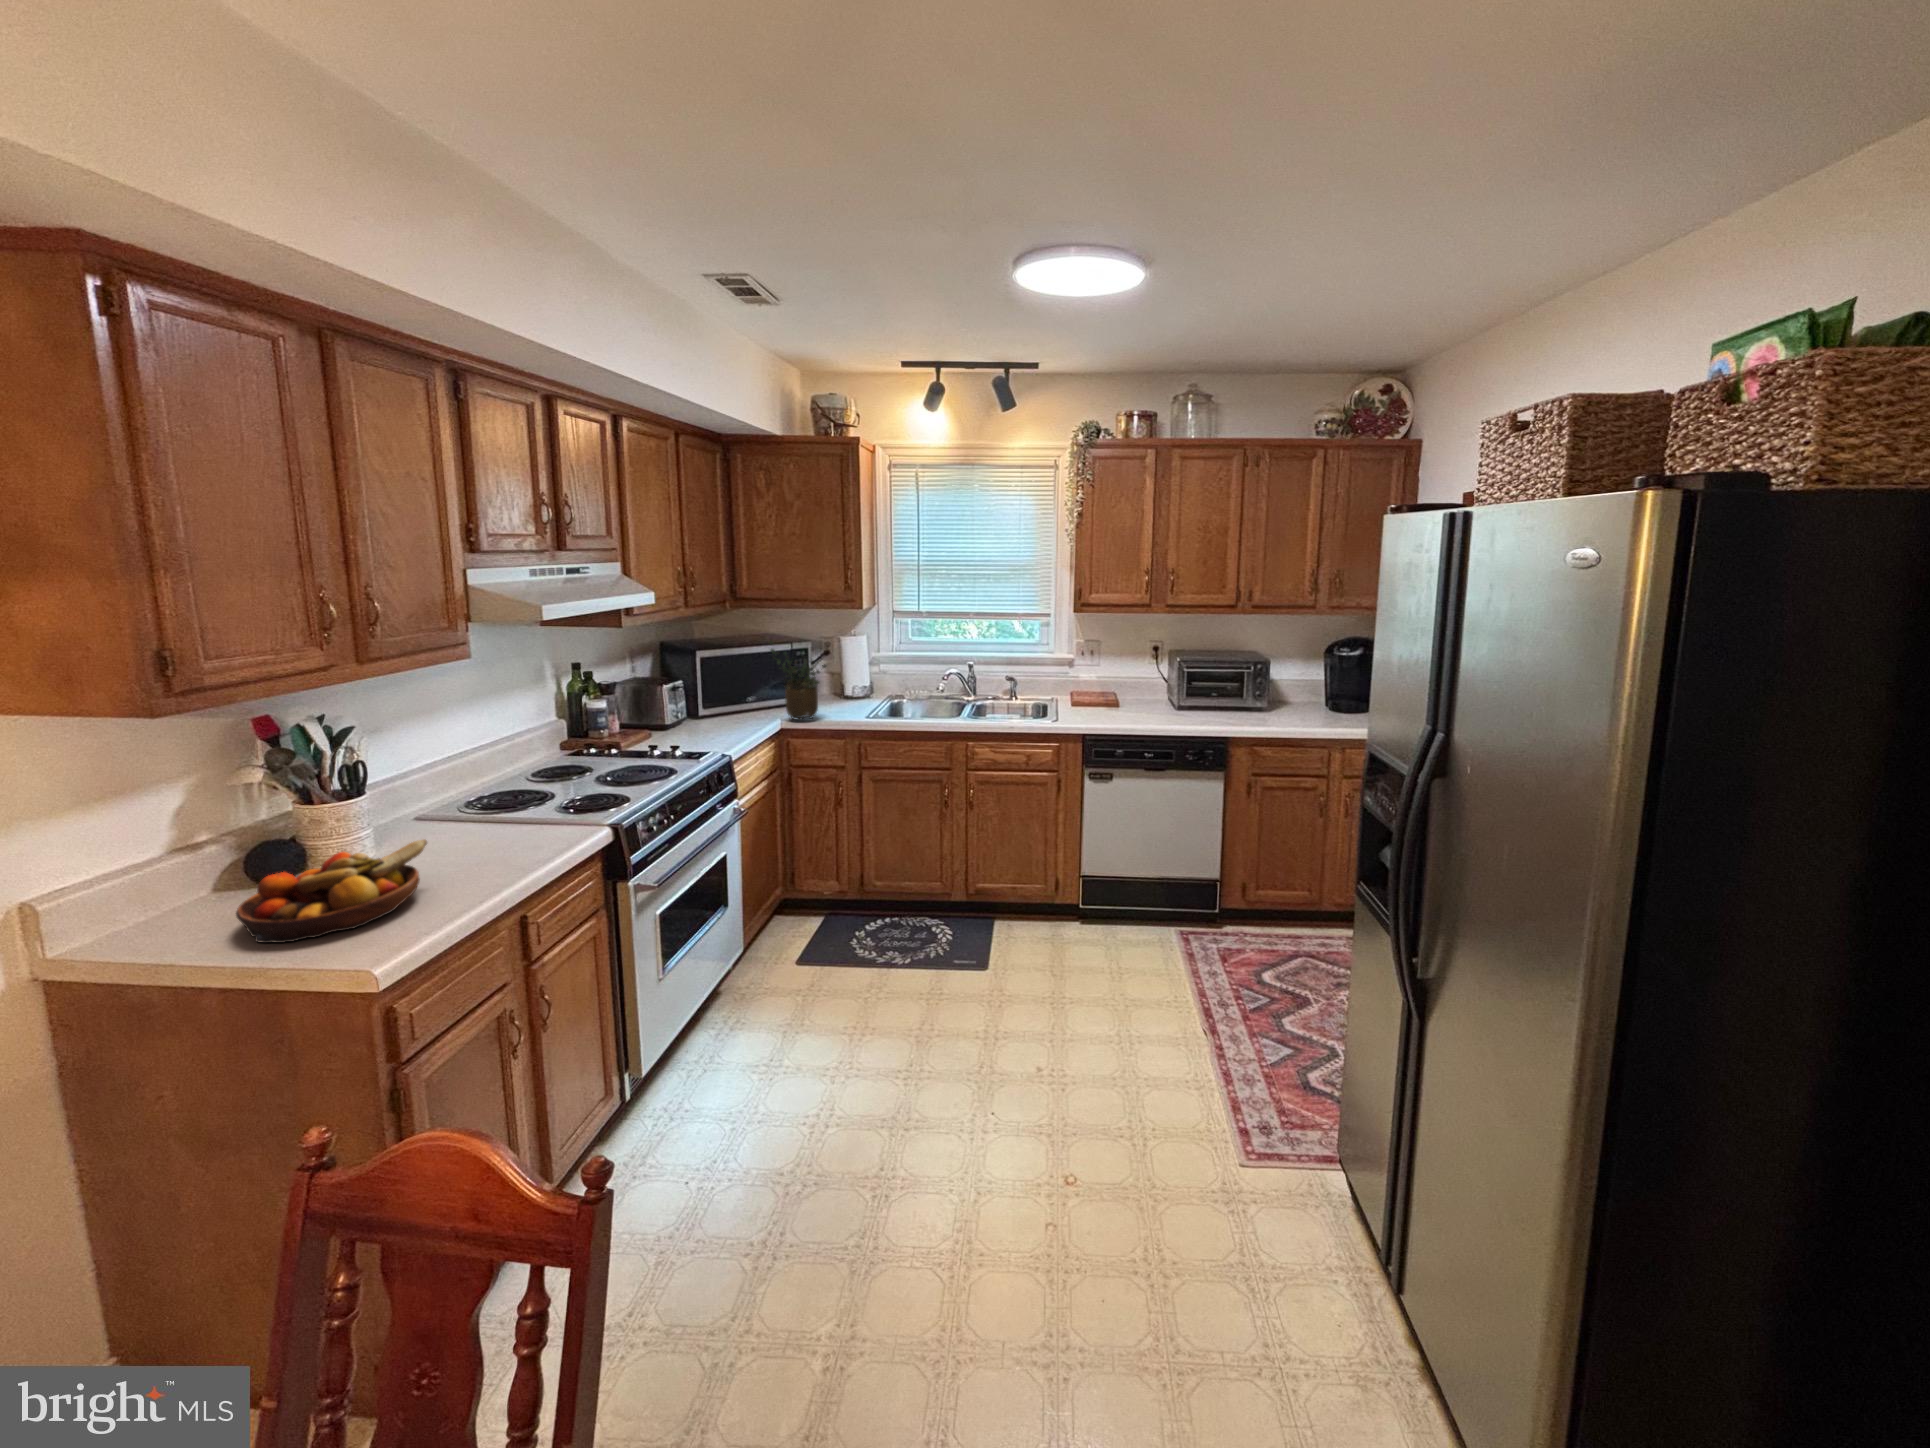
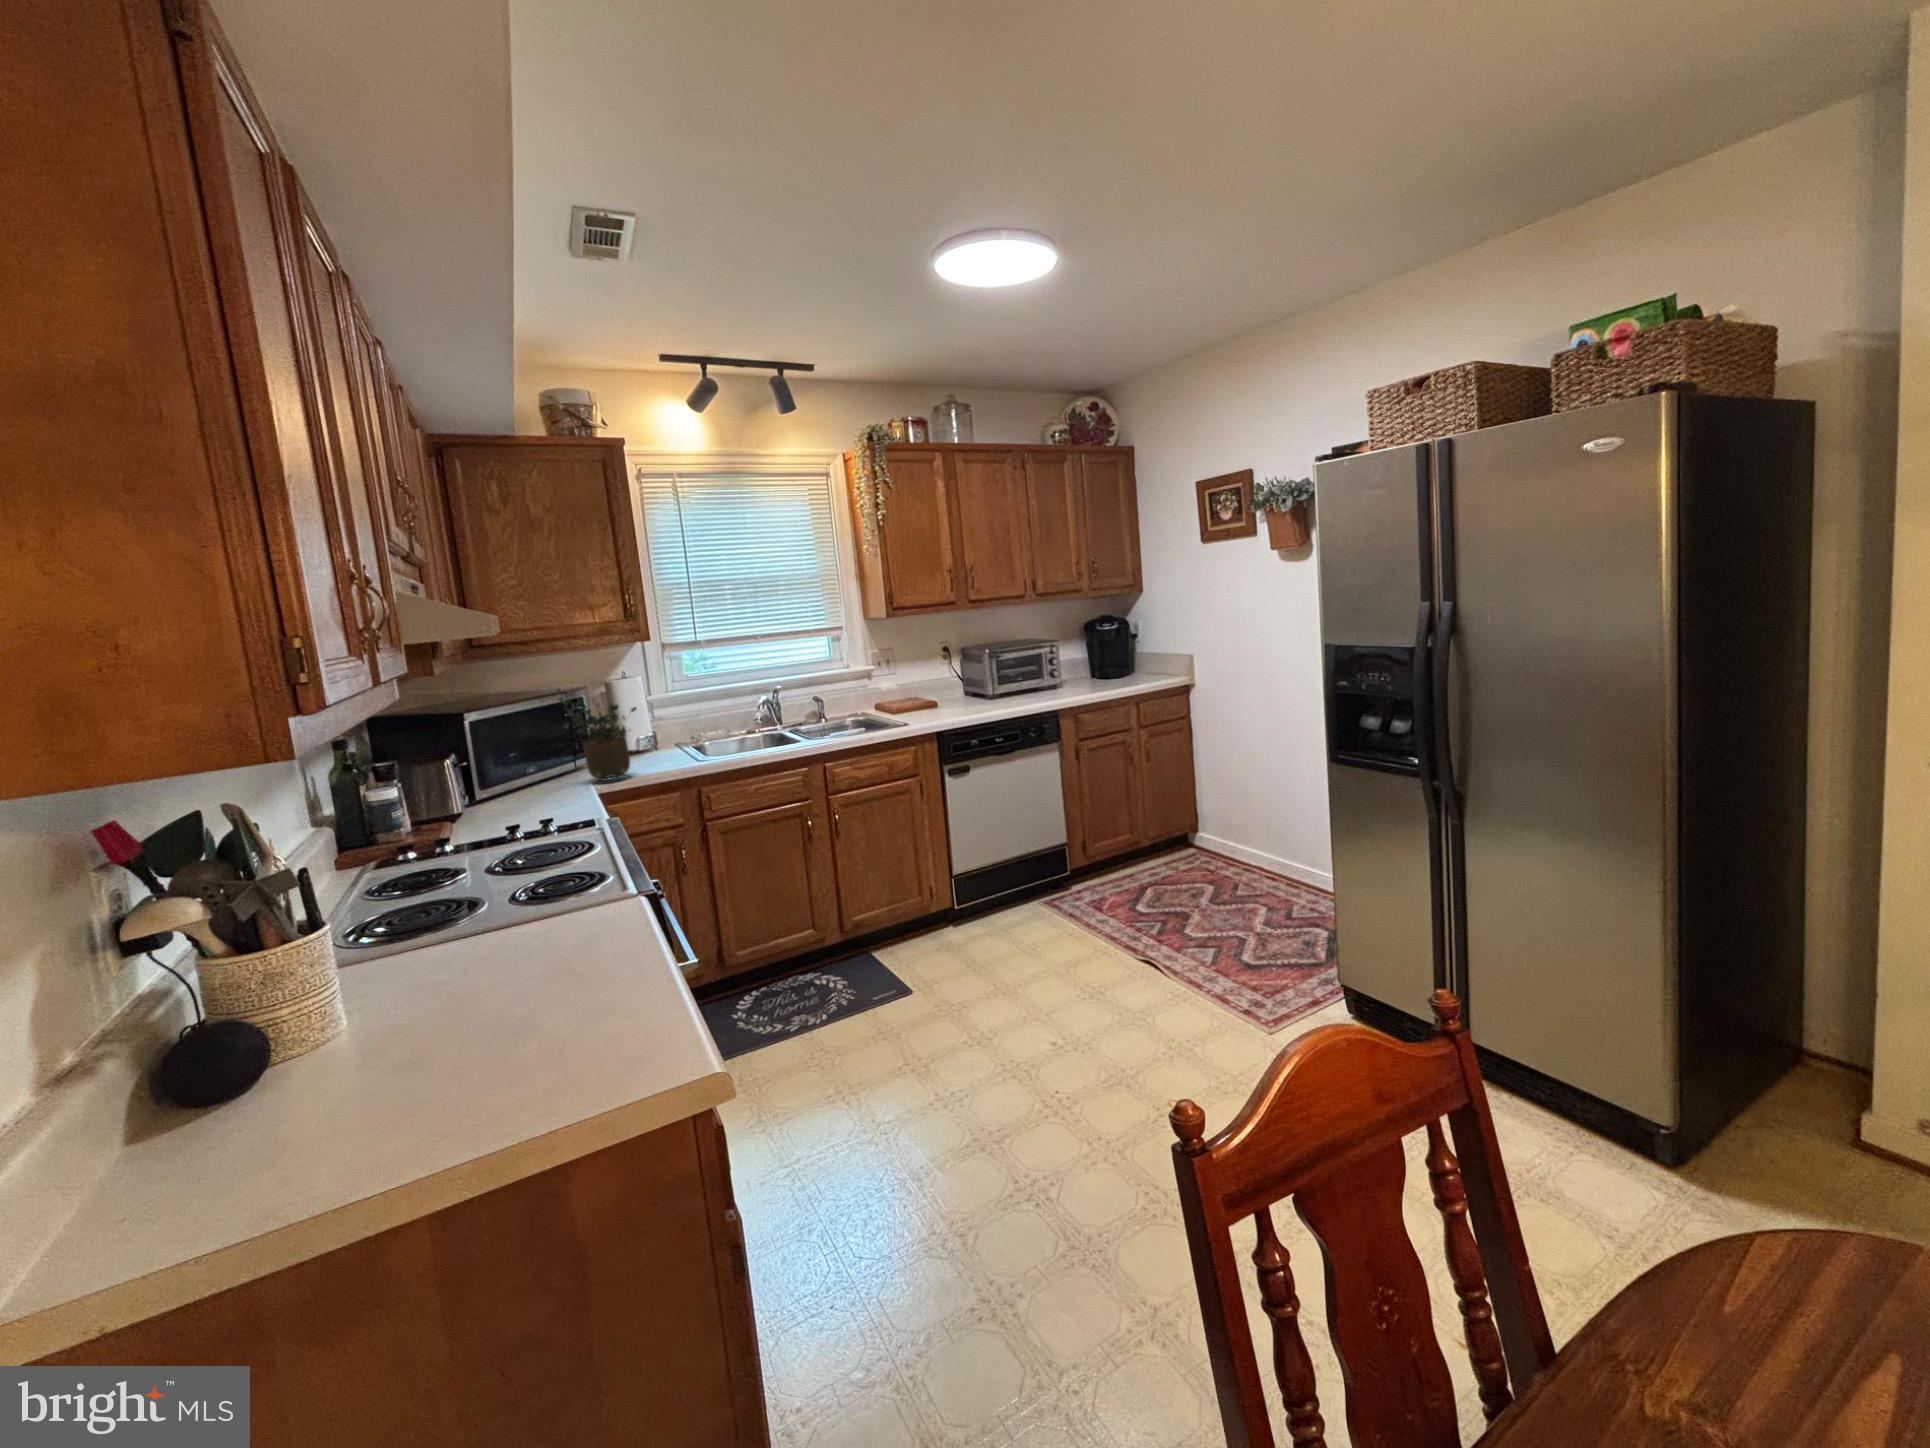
fruit bowl: present [236,839,427,943] -> none [263,953,539,1159]

